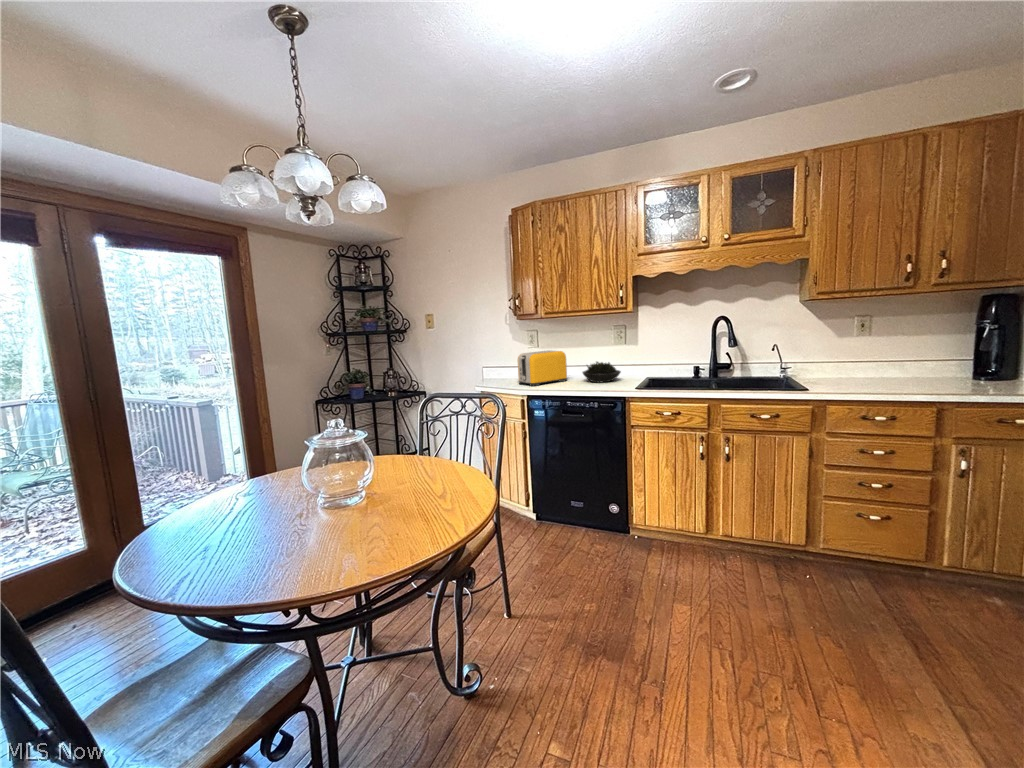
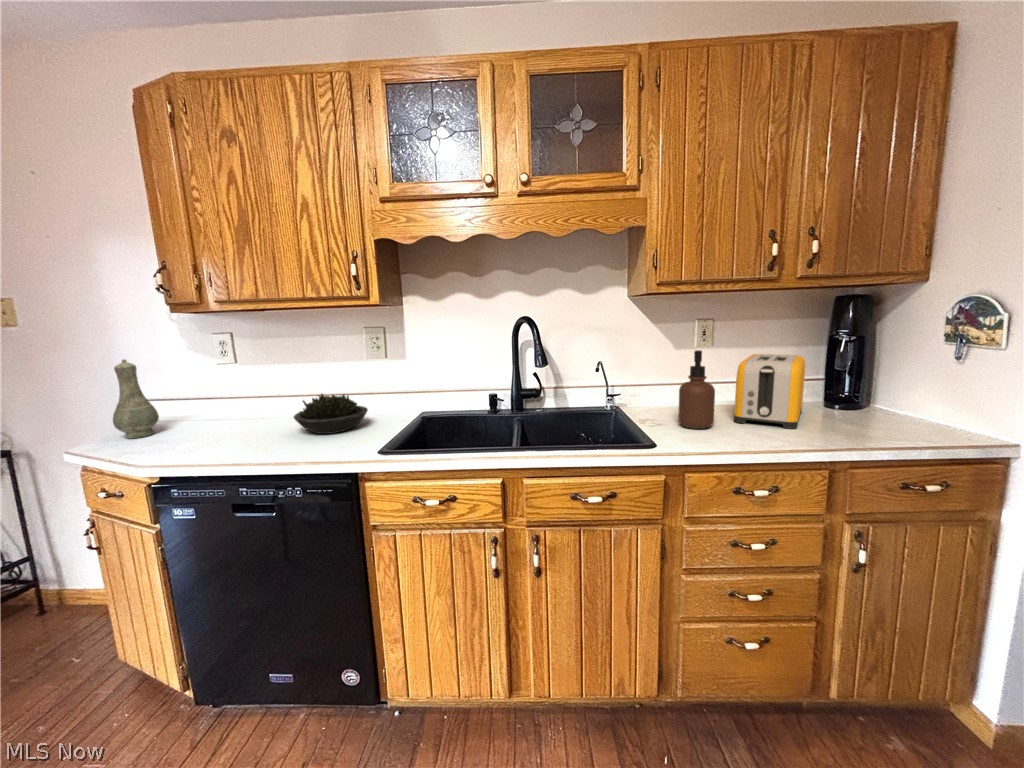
soap dispenser: none [830,334,858,385] -> present [678,350,715,429]
vase: none [493,343,511,382] -> present [113,359,159,439]
toaster: present [518,351,567,386] -> present [734,354,805,429]

